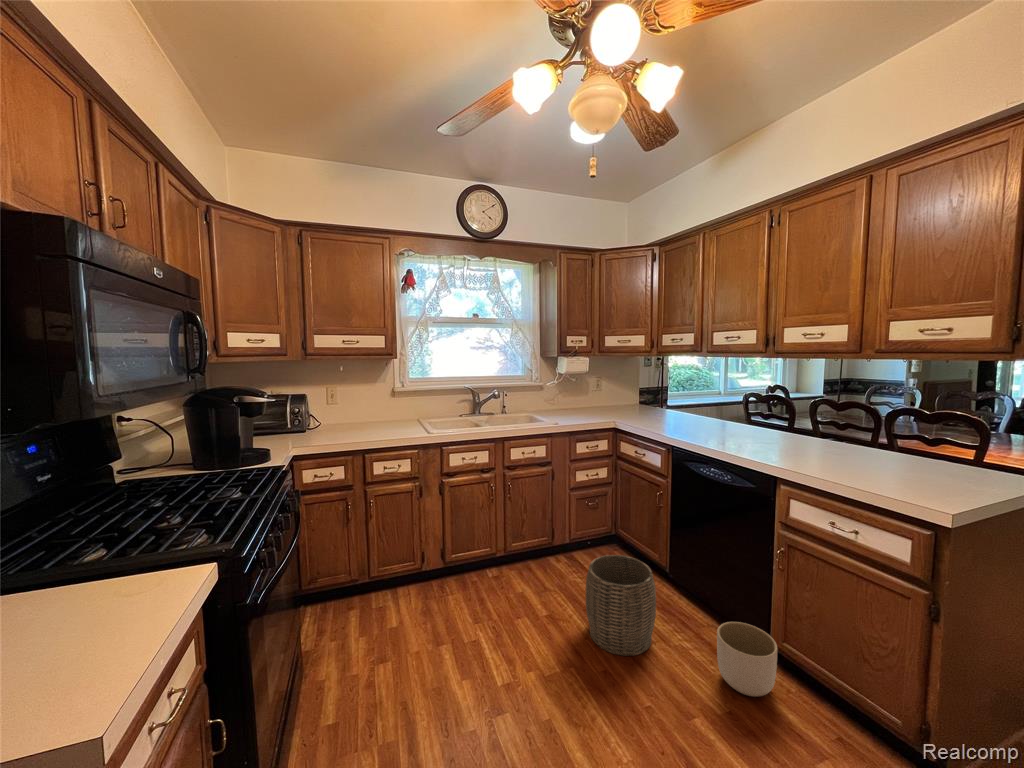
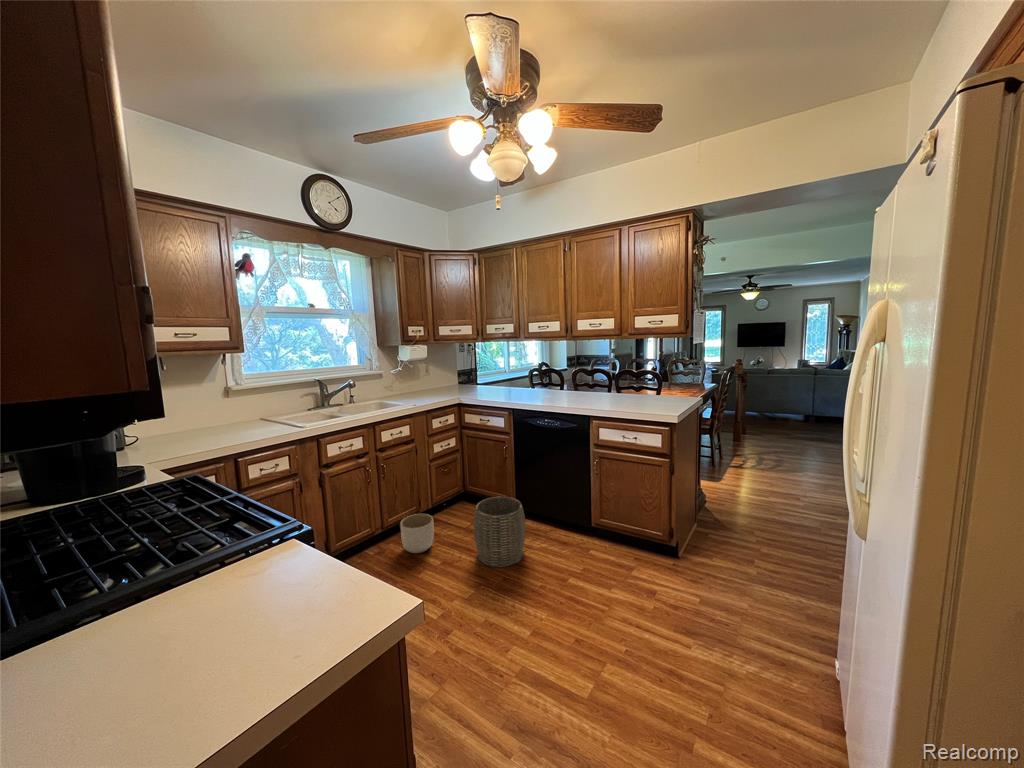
planter: present [717,622,778,697] -> present [400,514,434,553]

